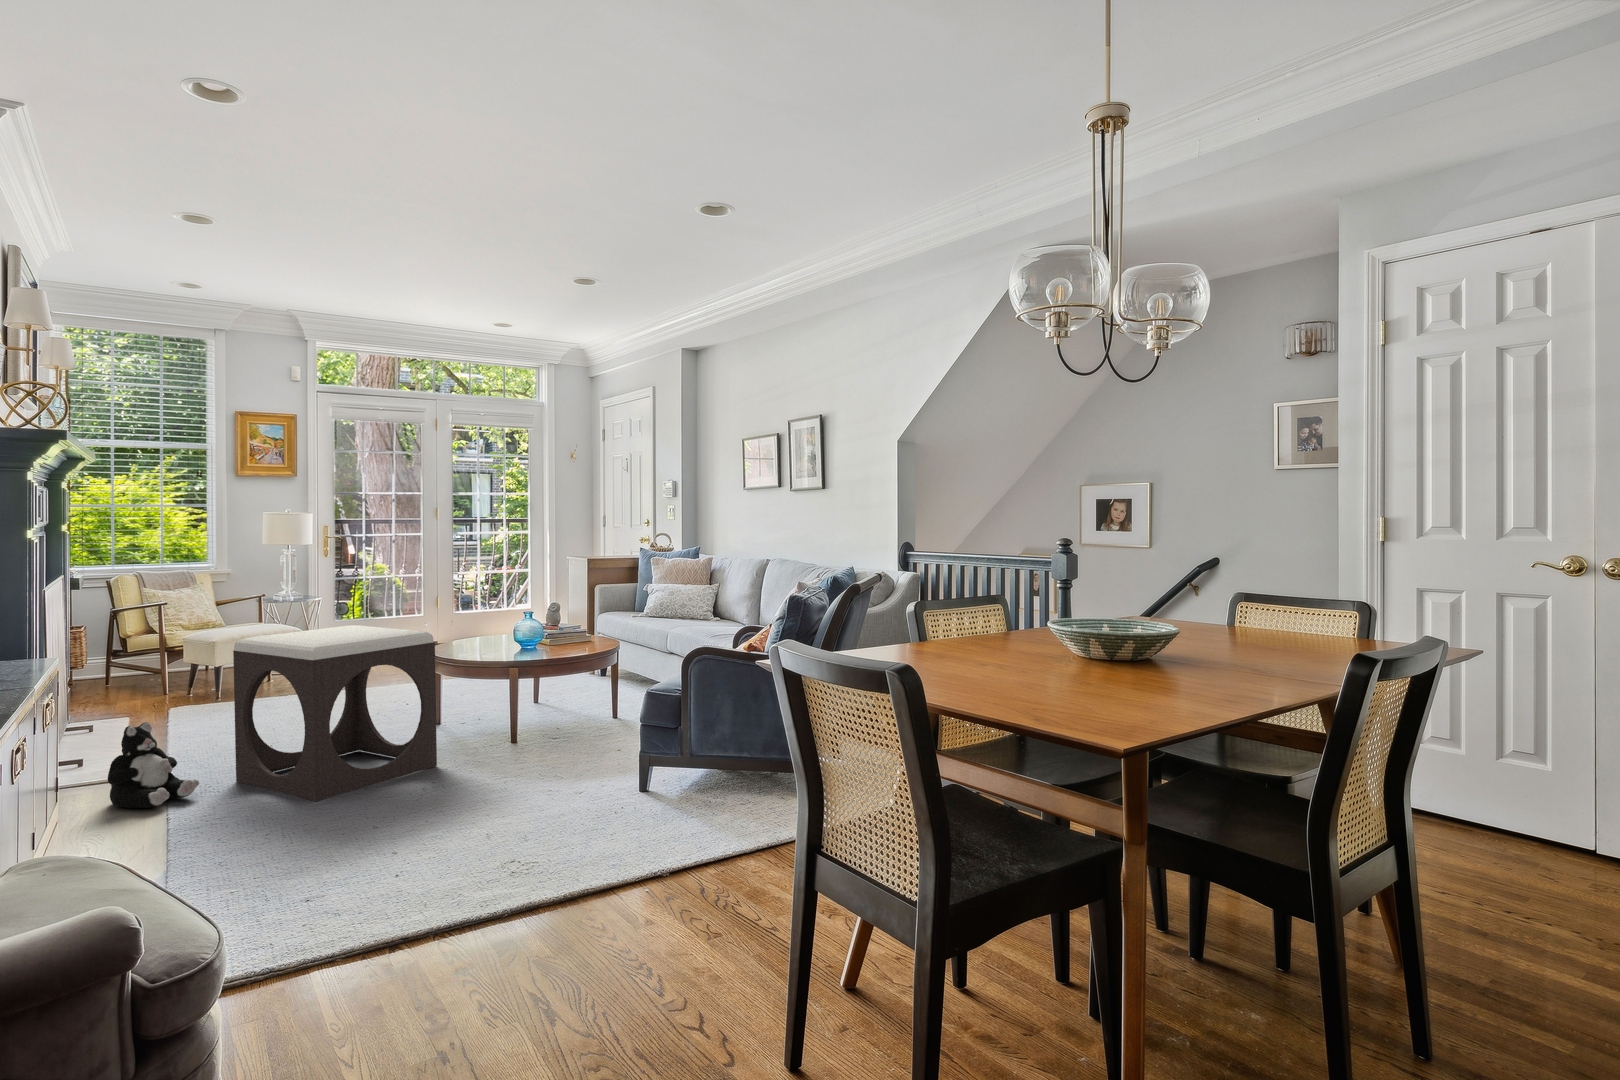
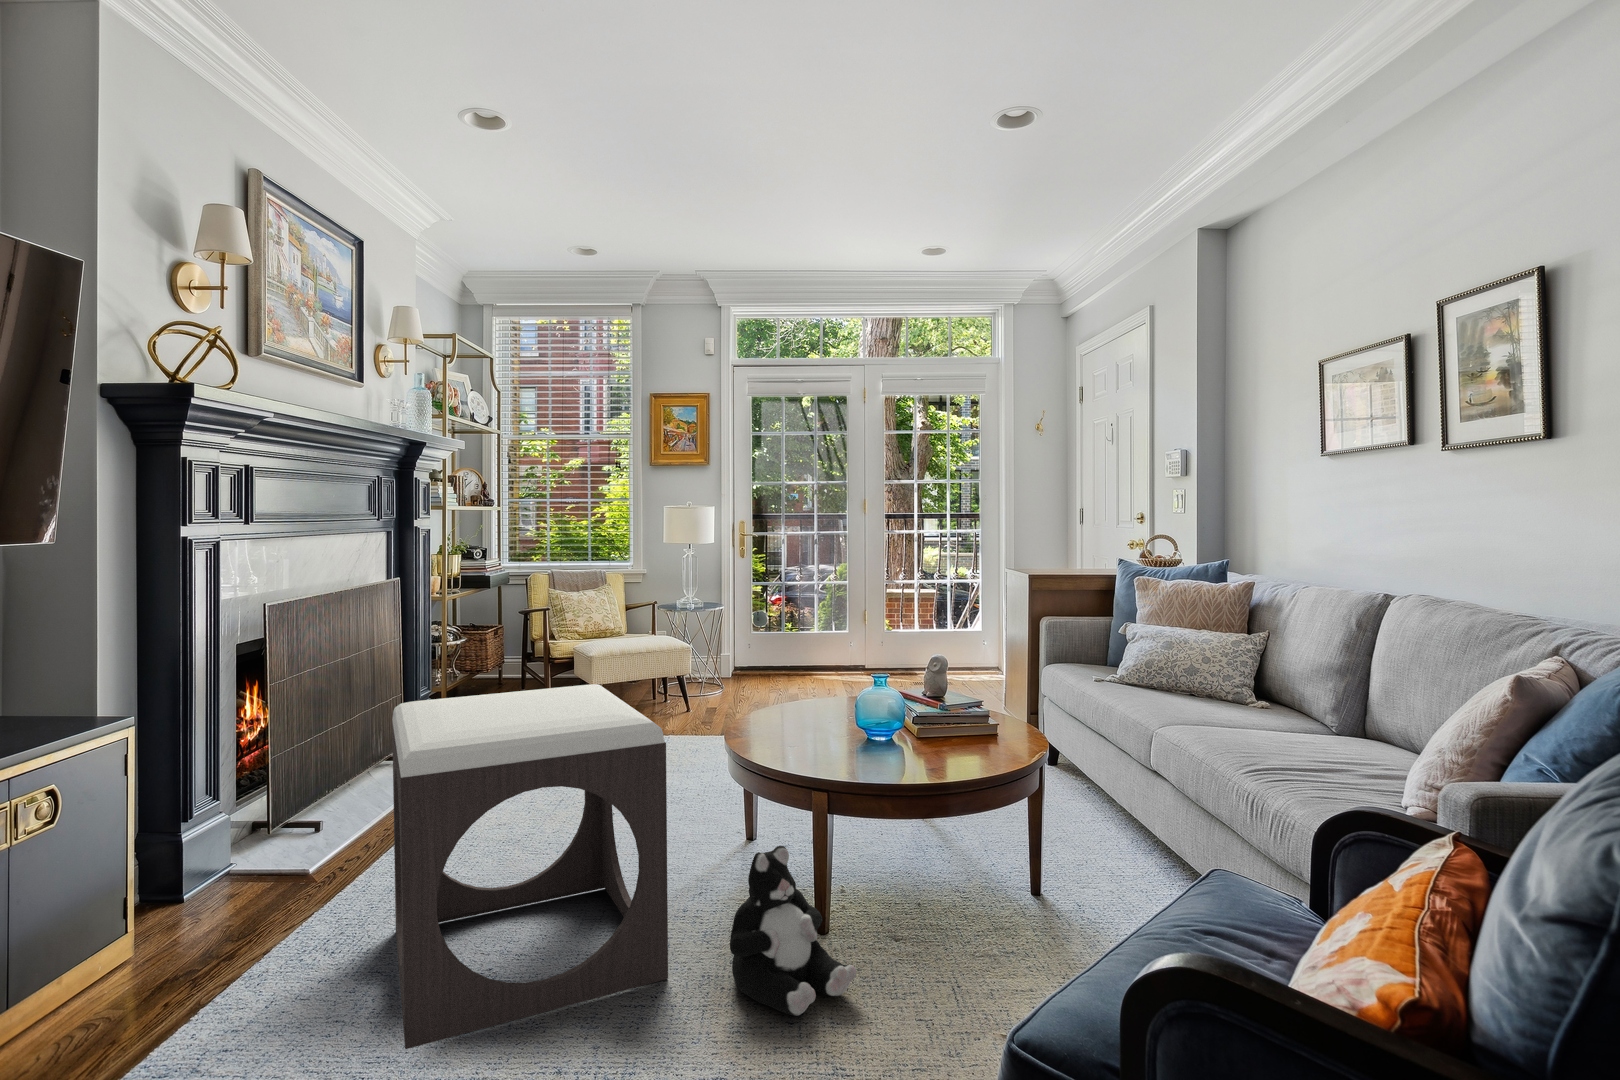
plush toy: present [108,722,199,808] -> present [730,846,856,1016]

